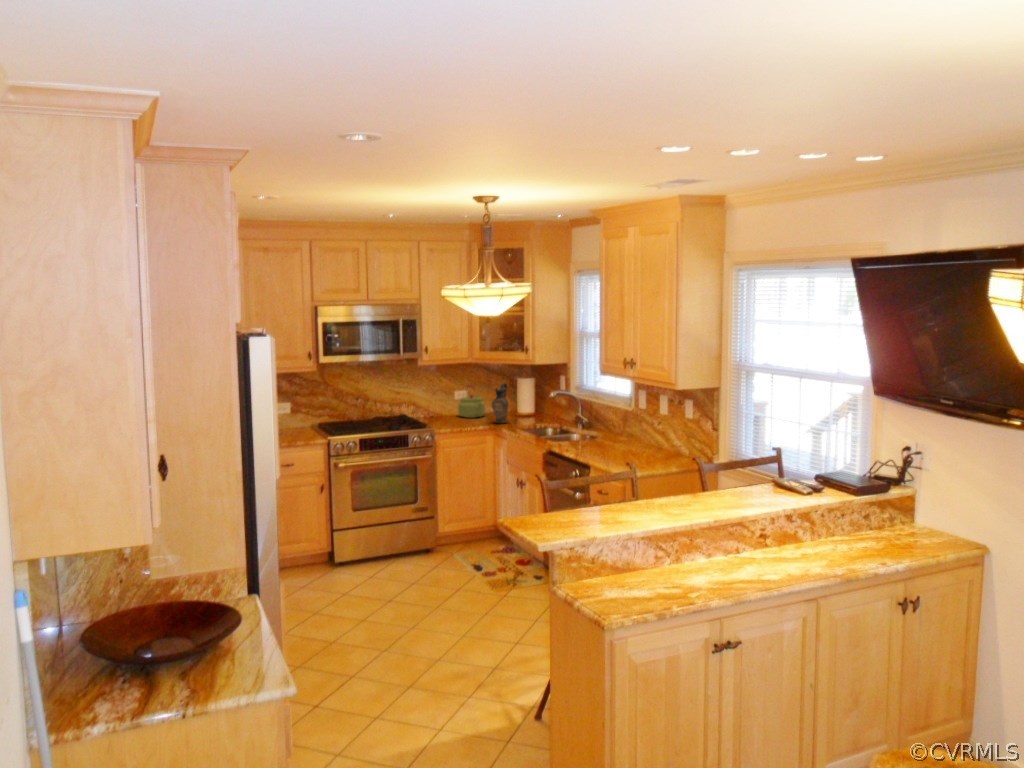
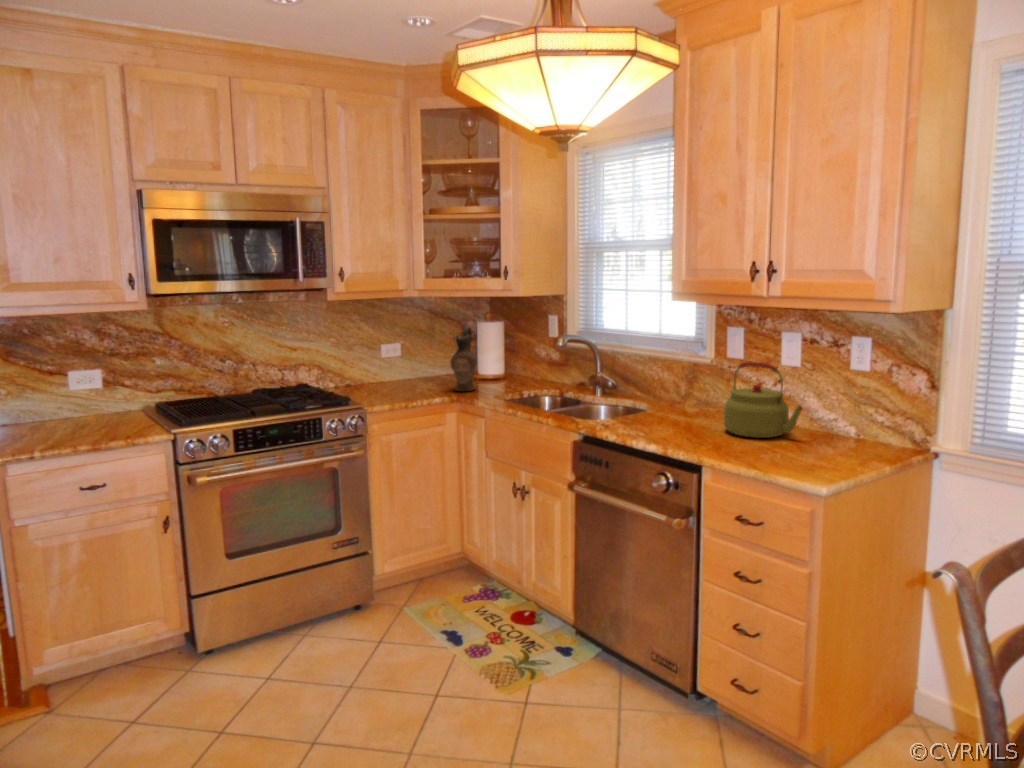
kettle: present [458,385,485,418] -> present [724,361,802,438]

